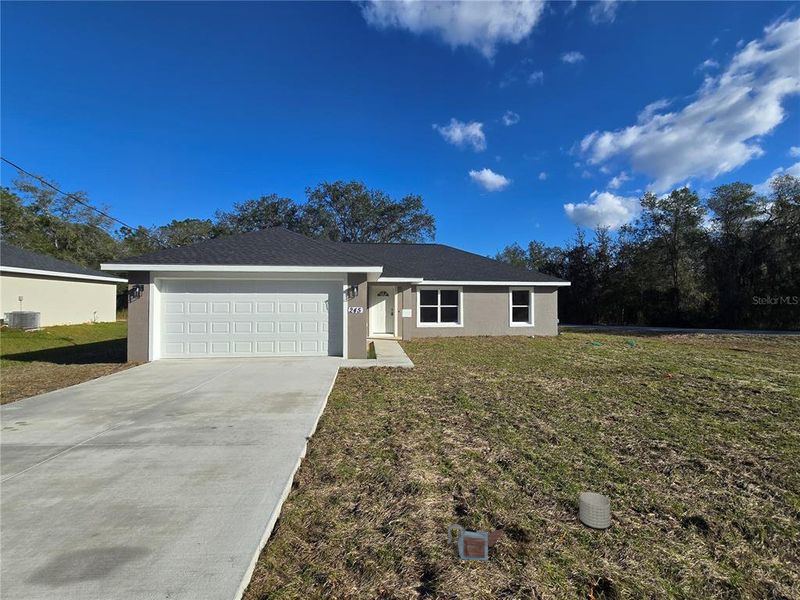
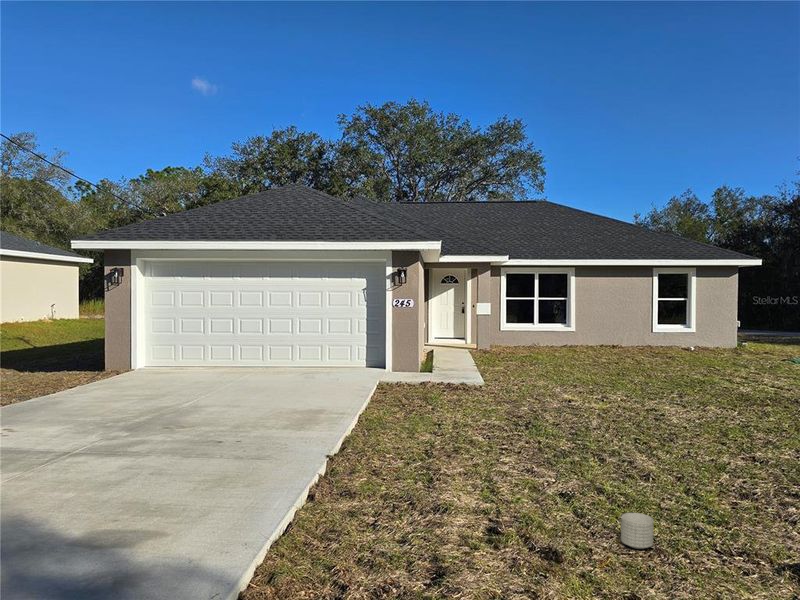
watering can: present [447,524,505,561] -> none [462,525,522,563]

